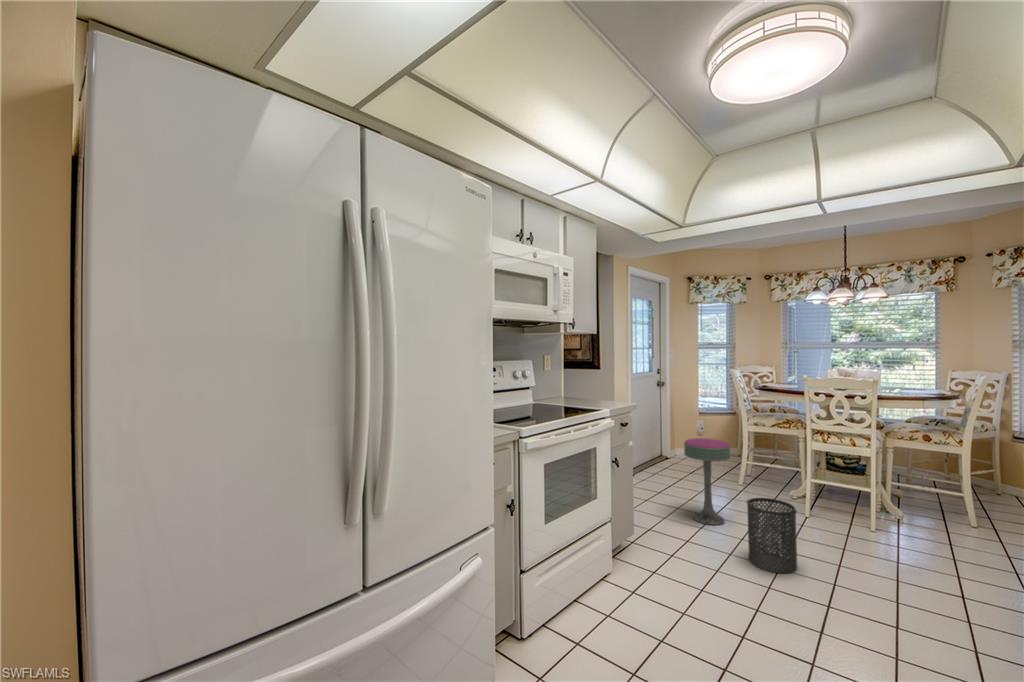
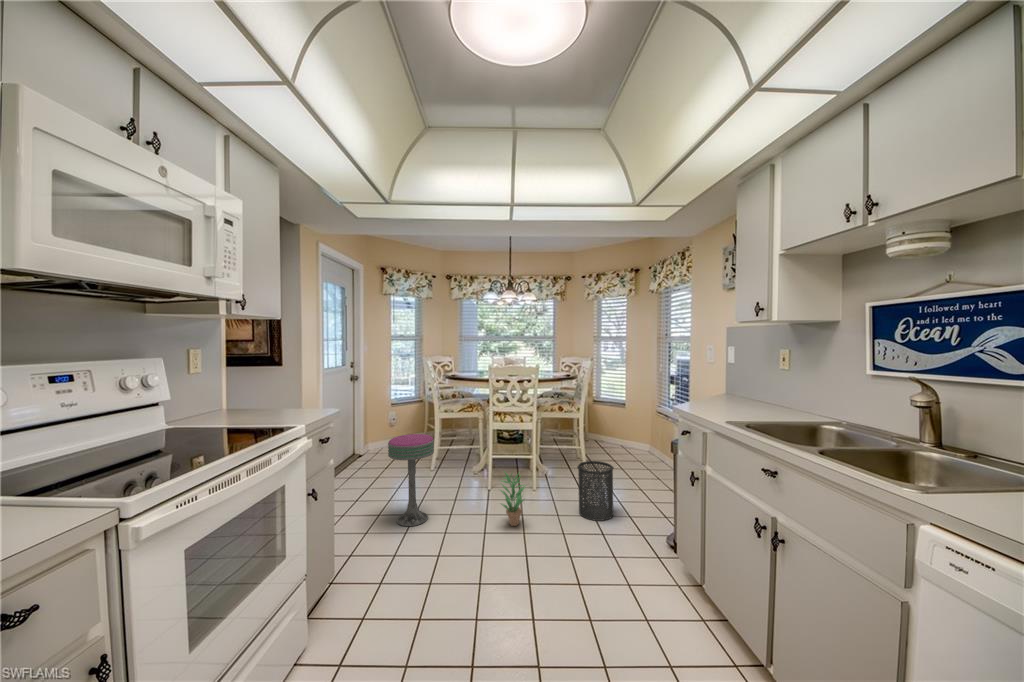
potted plant: none [803,491,843,557] -> present [501,471,525,526]
trash can: present [747,498,797,573] -> present [577,461,614,521]

